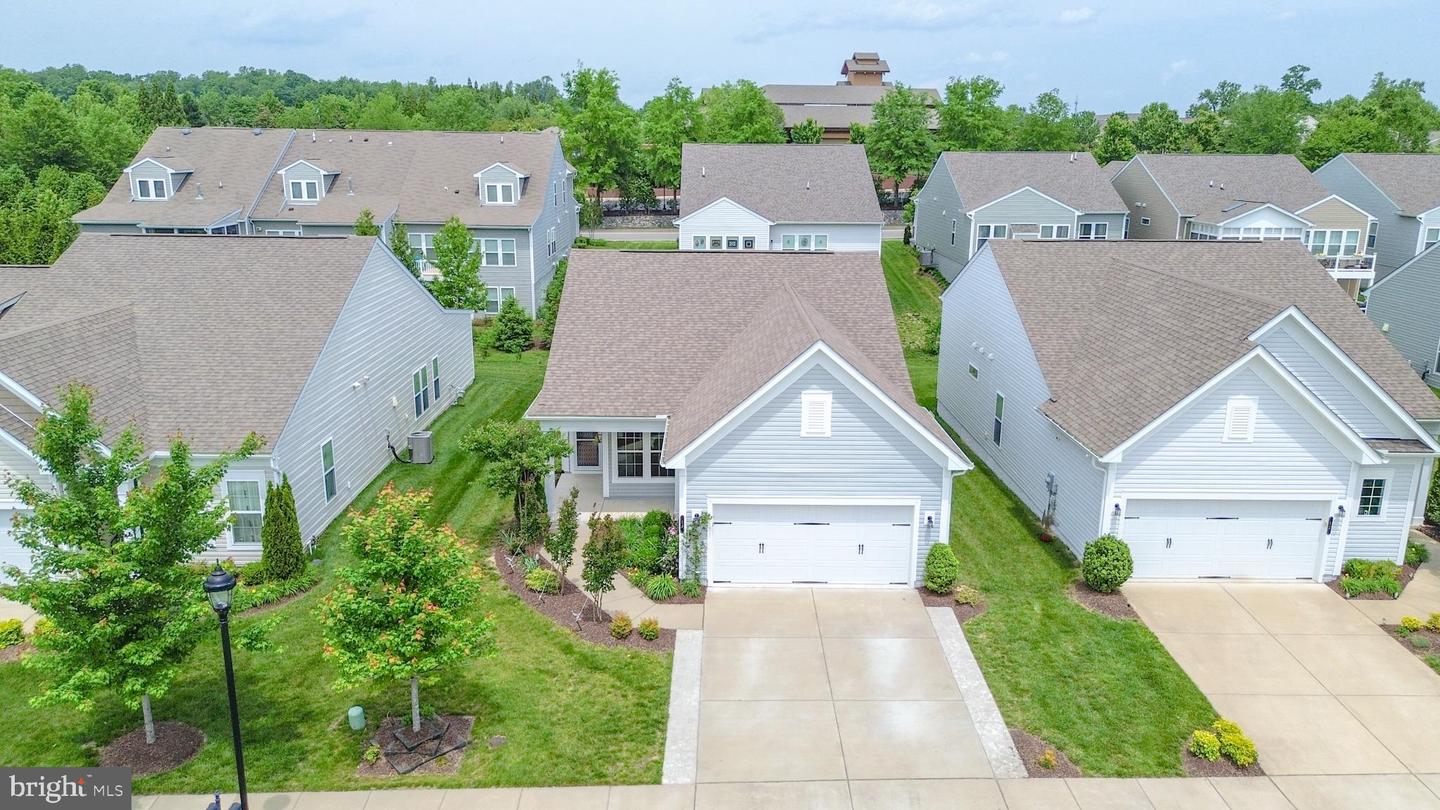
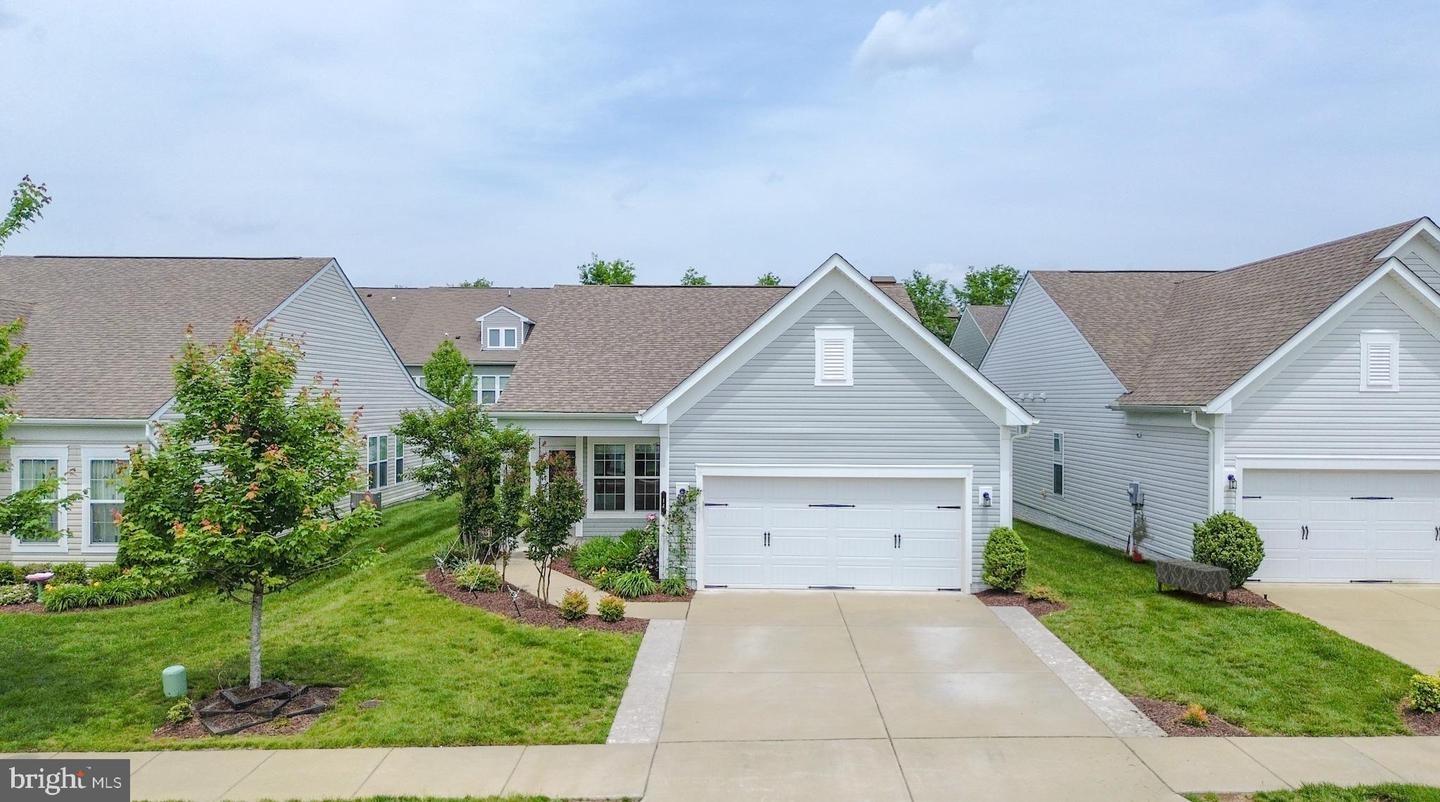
bench: none [1052,562,1105,605] -> present [1156,558,1230,603]

